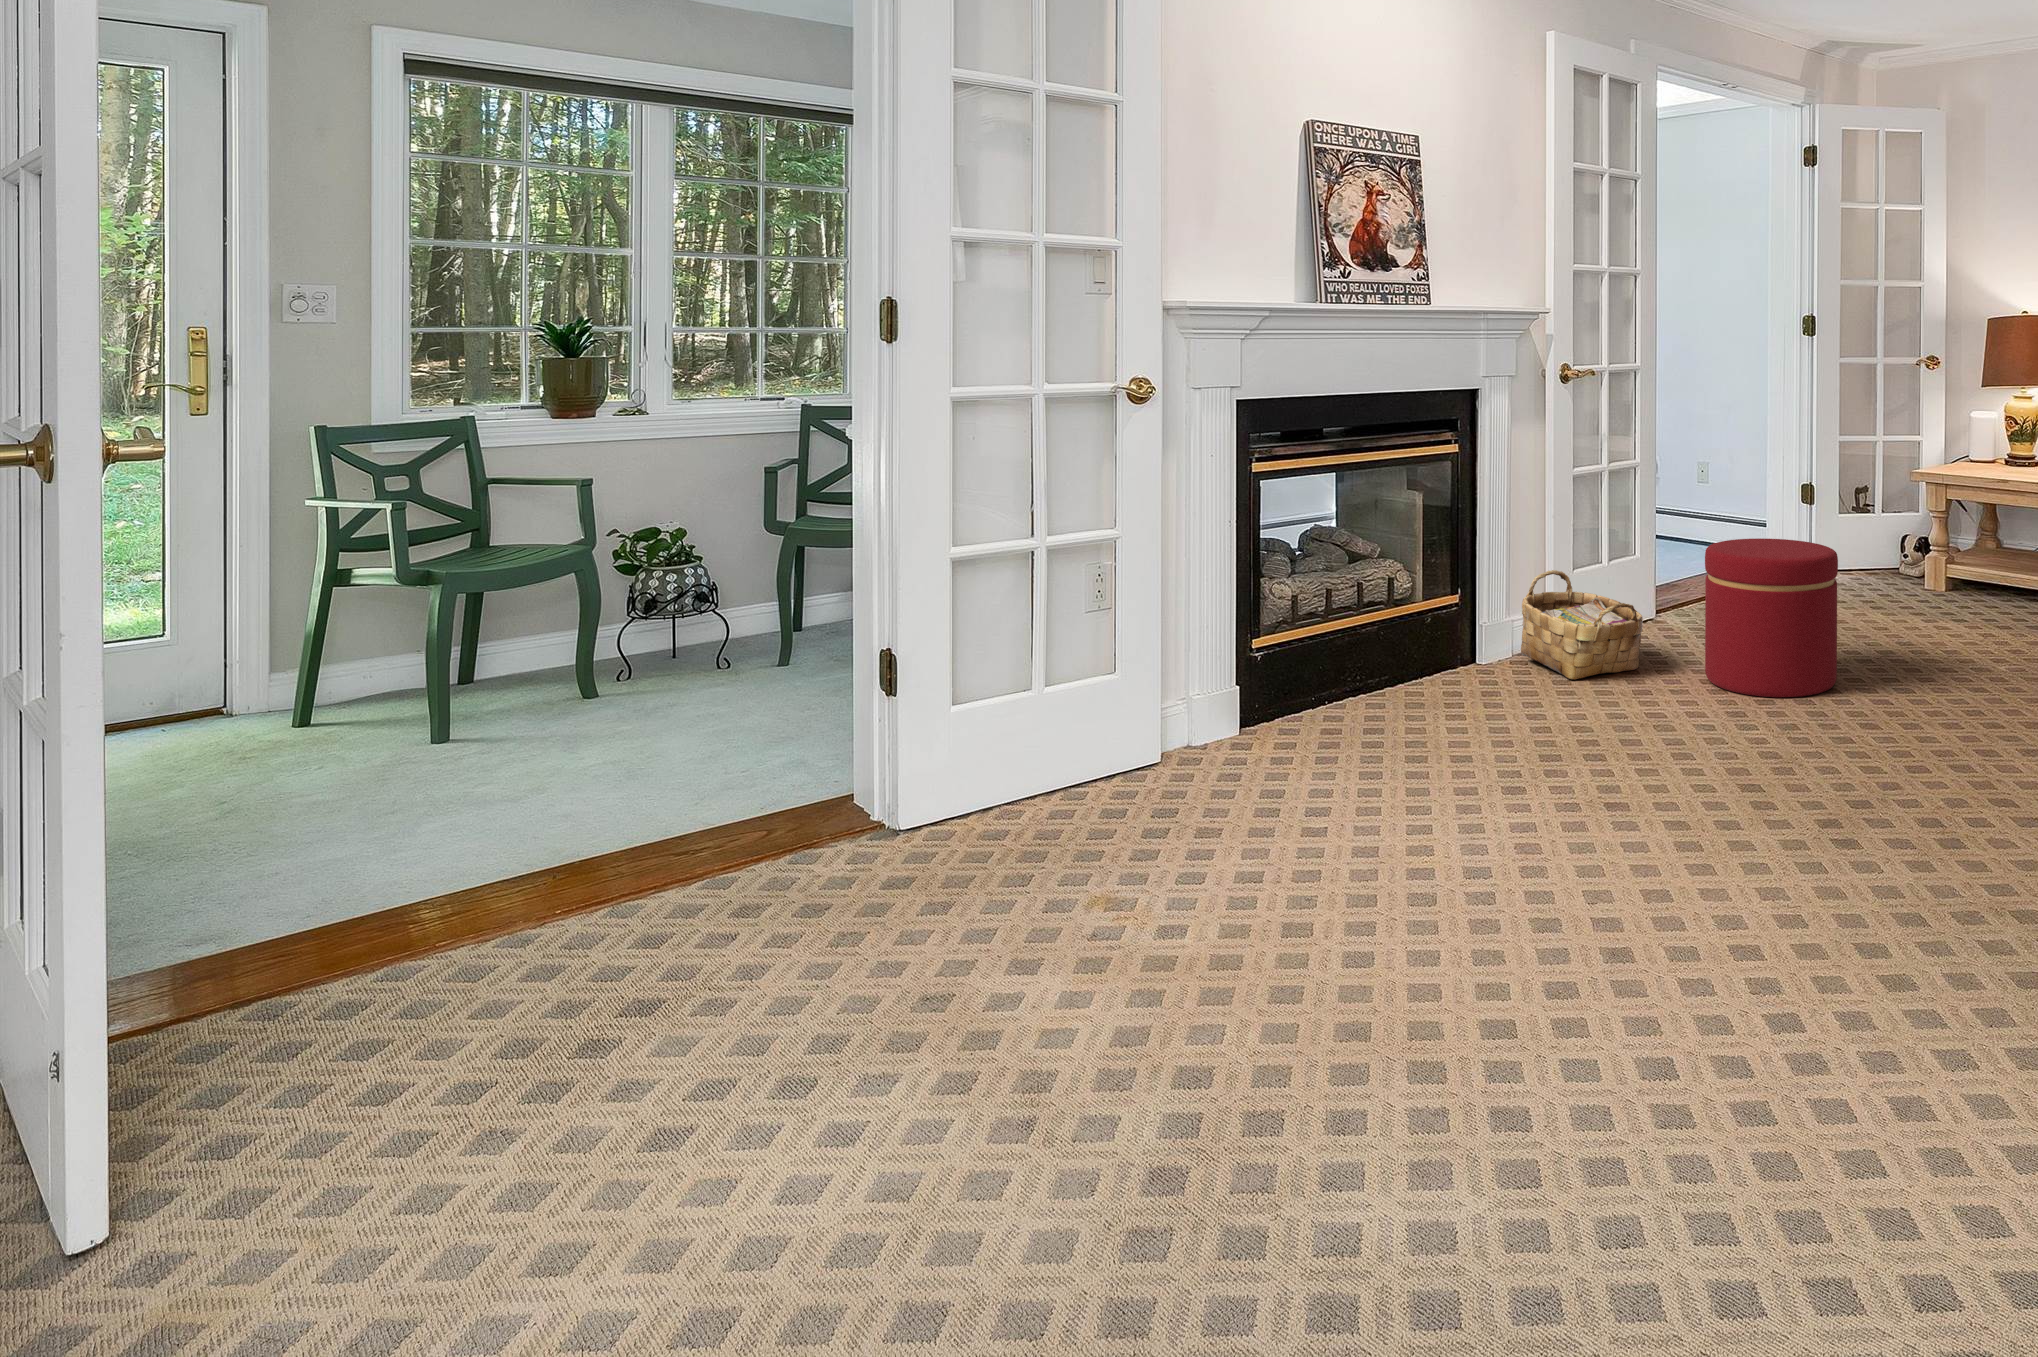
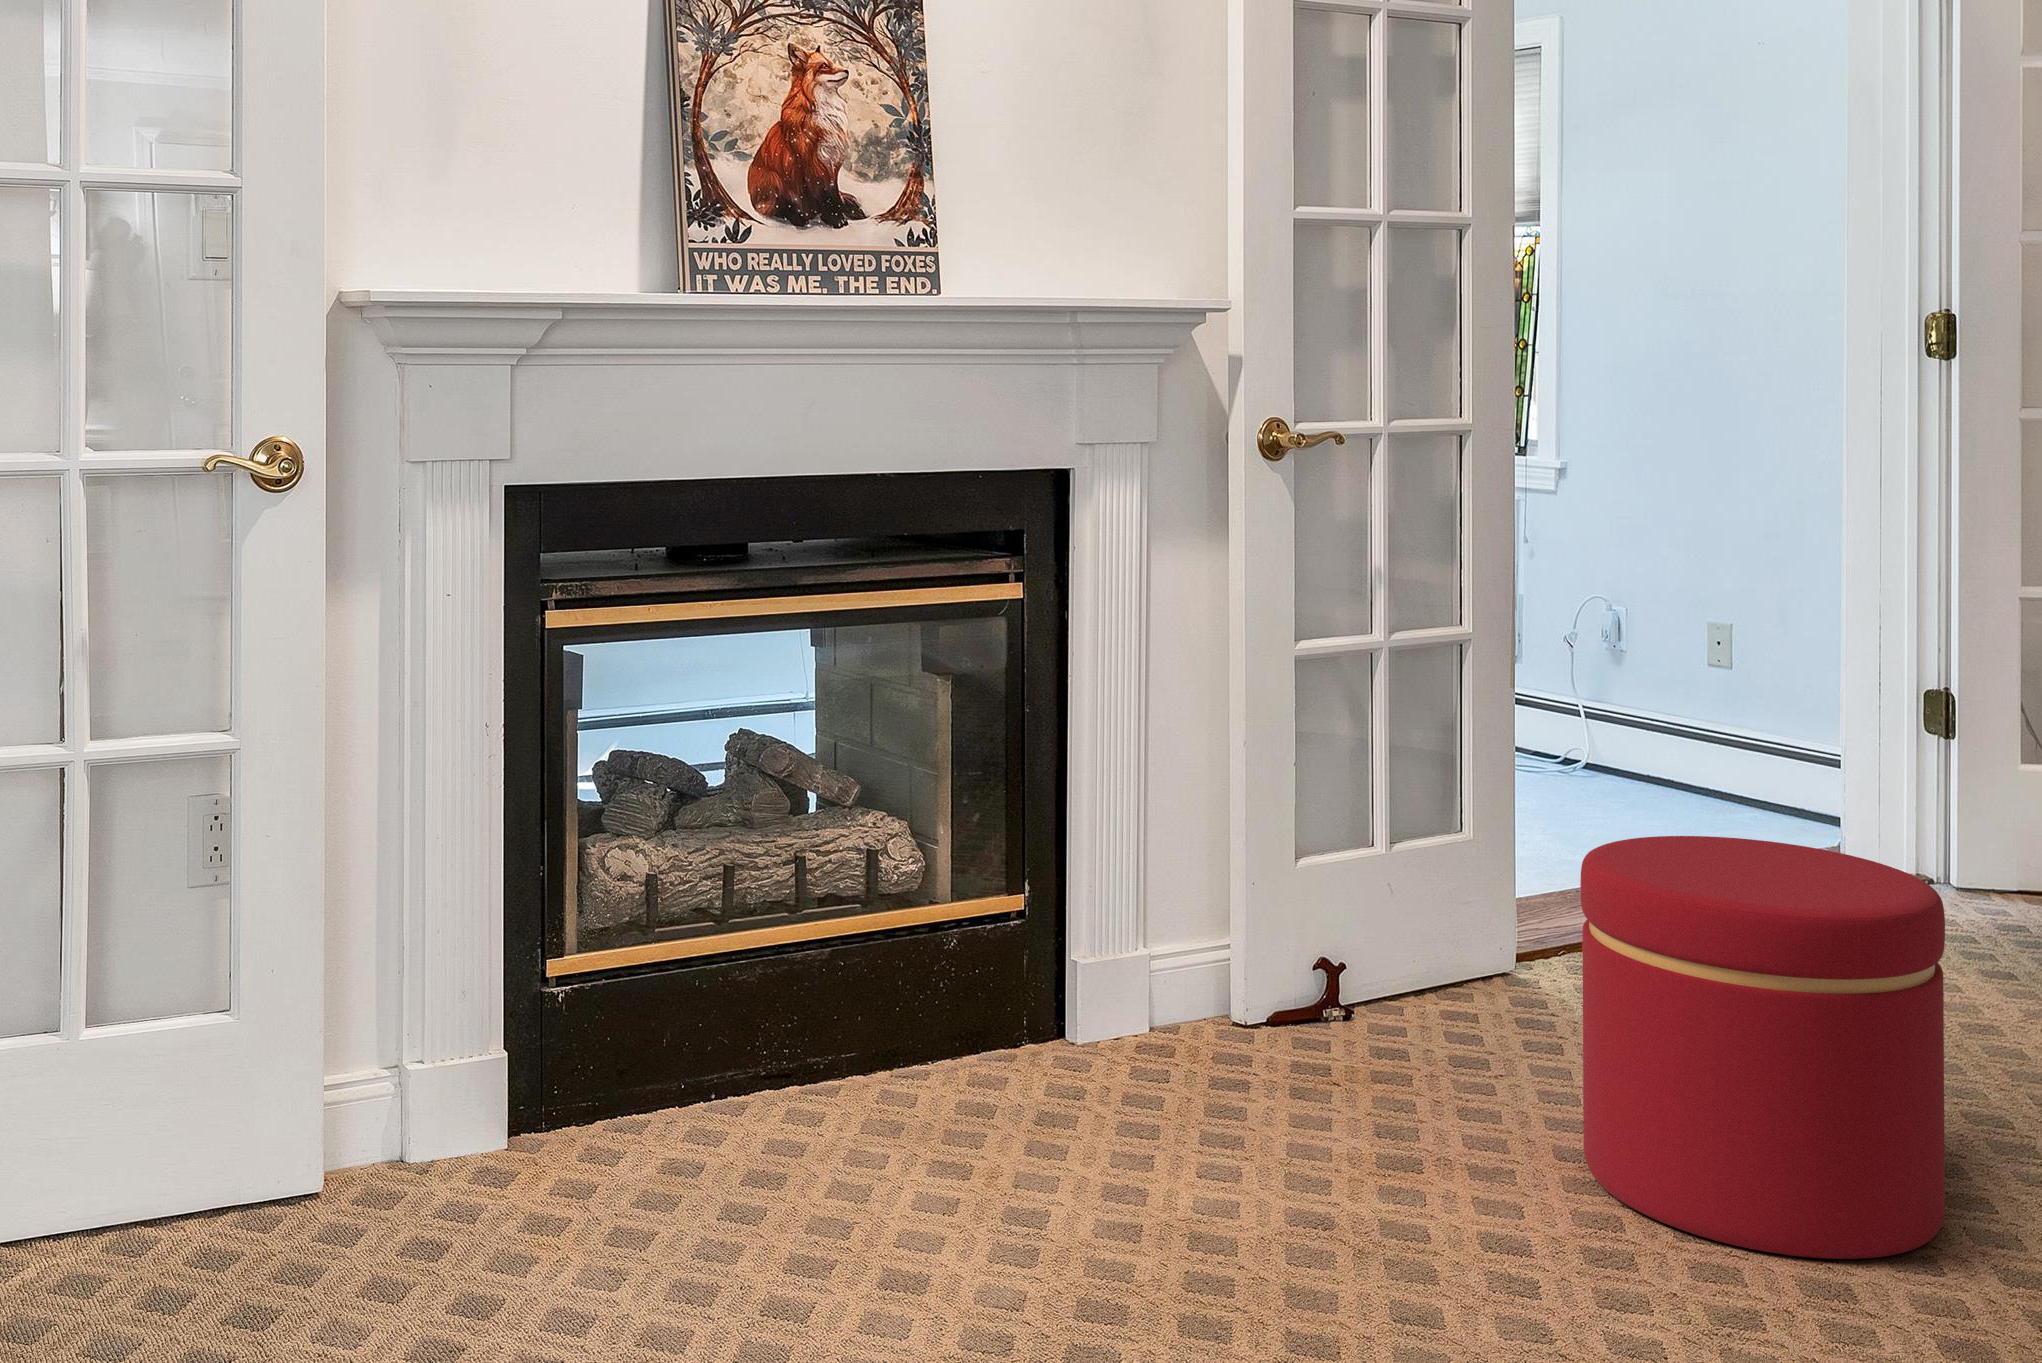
woven basket: present [1521,570,1643,680] -> none [1163,862,1436,1121]

